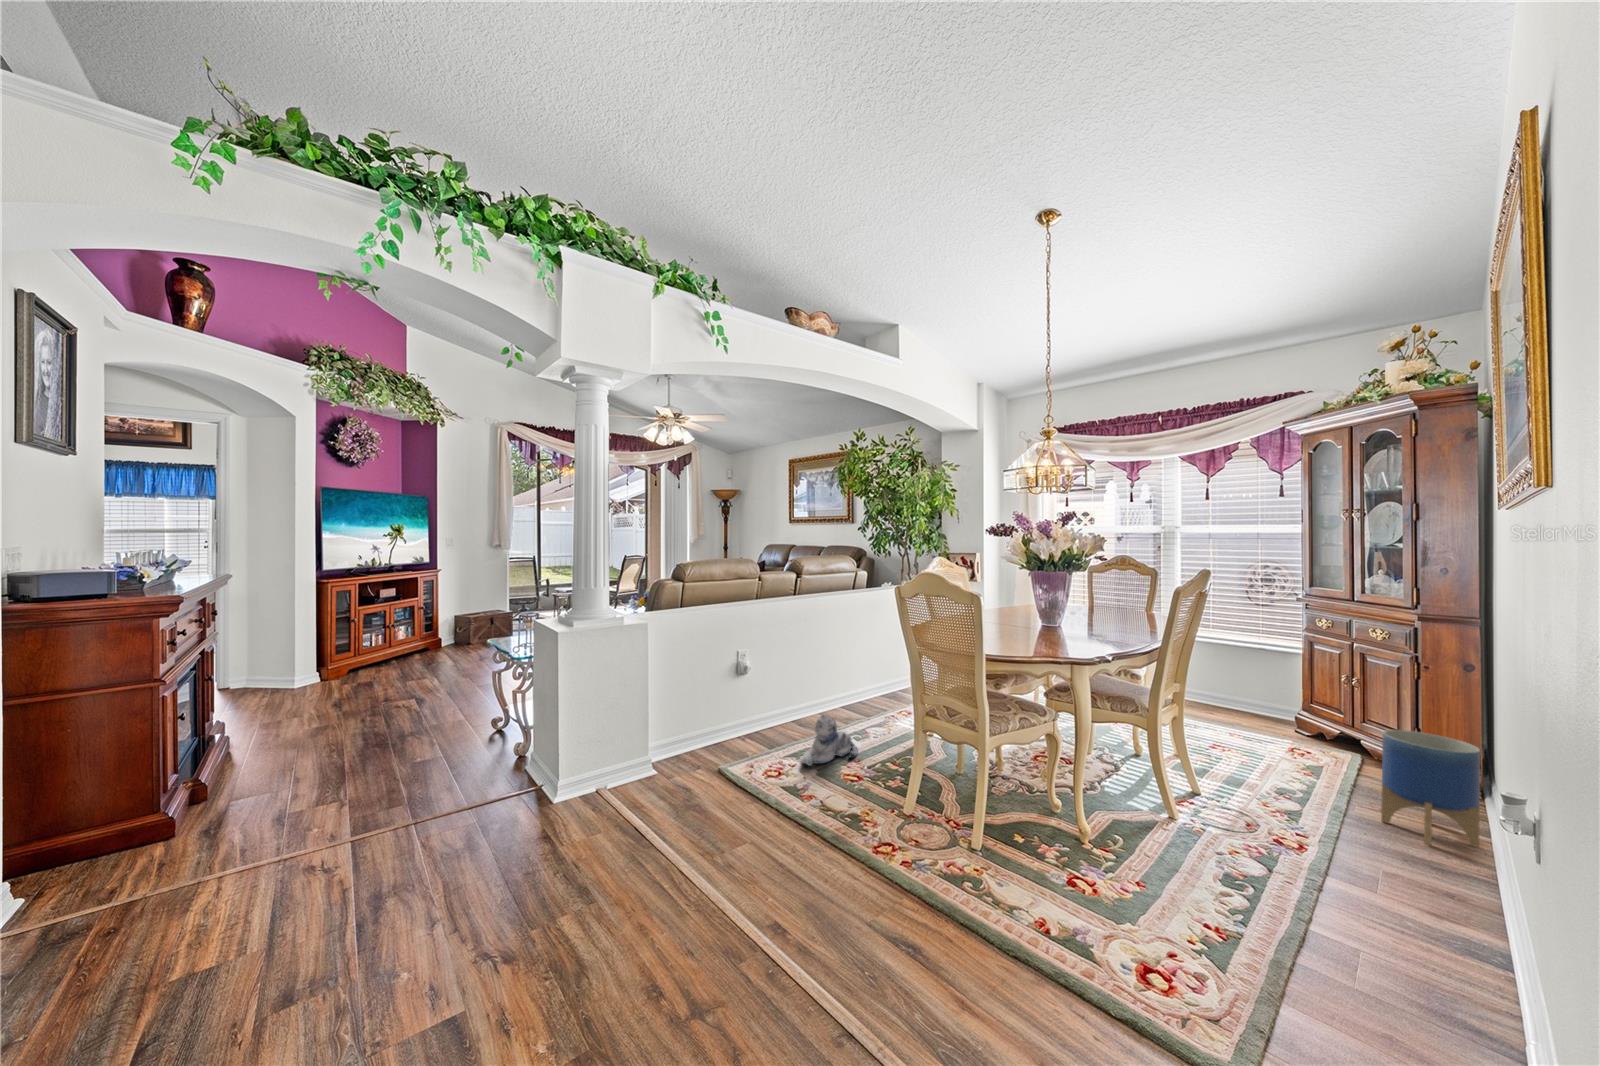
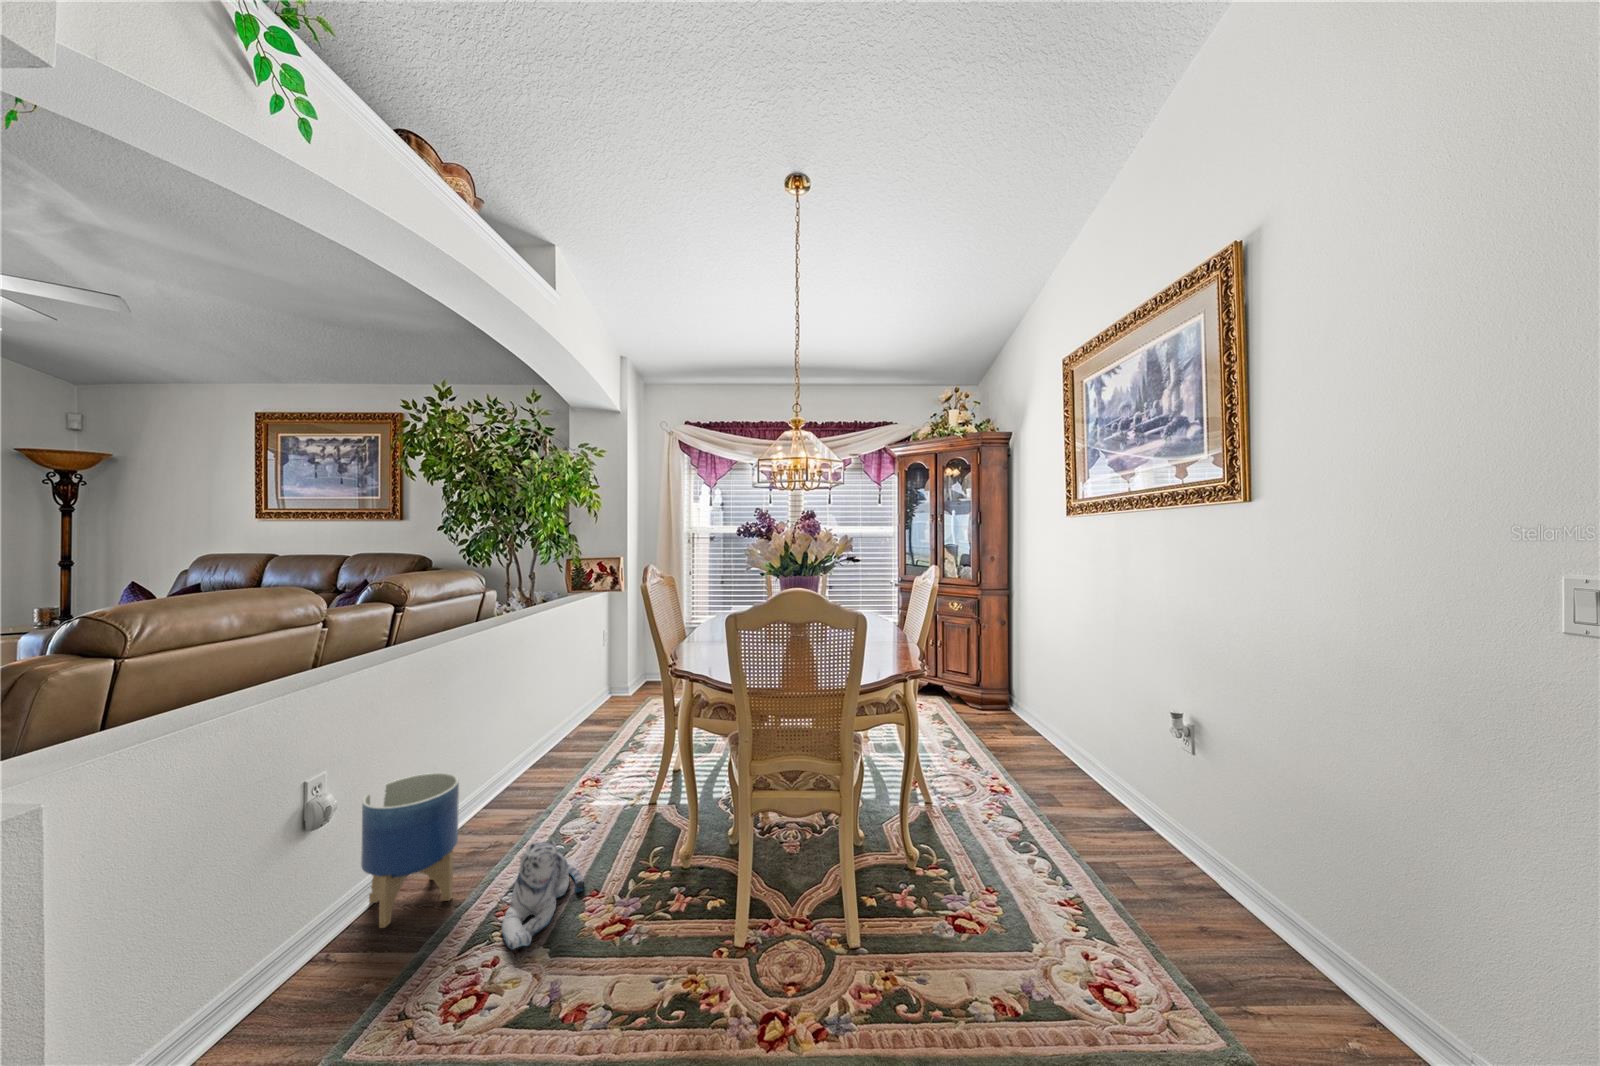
planter: present [1381,730,1480,847] -> present [361,773,459,928]

